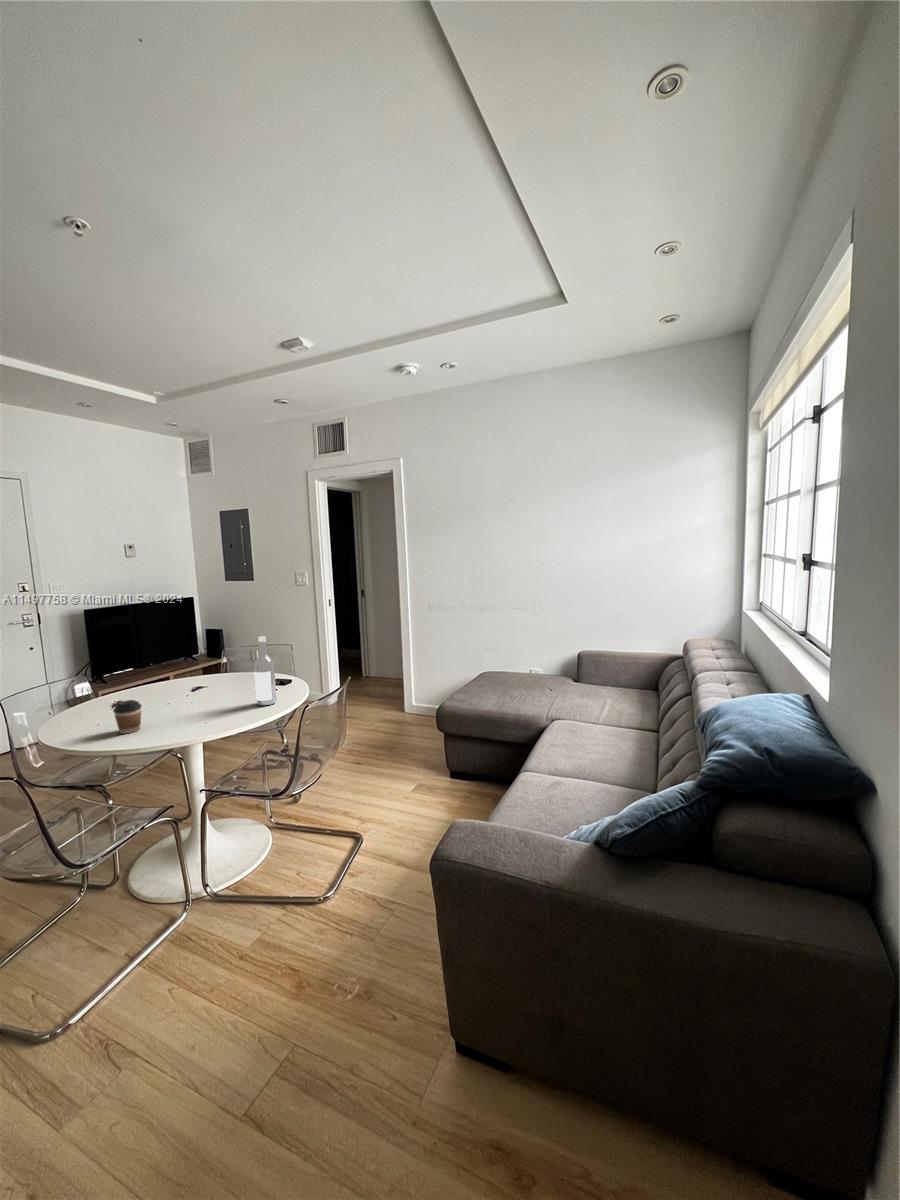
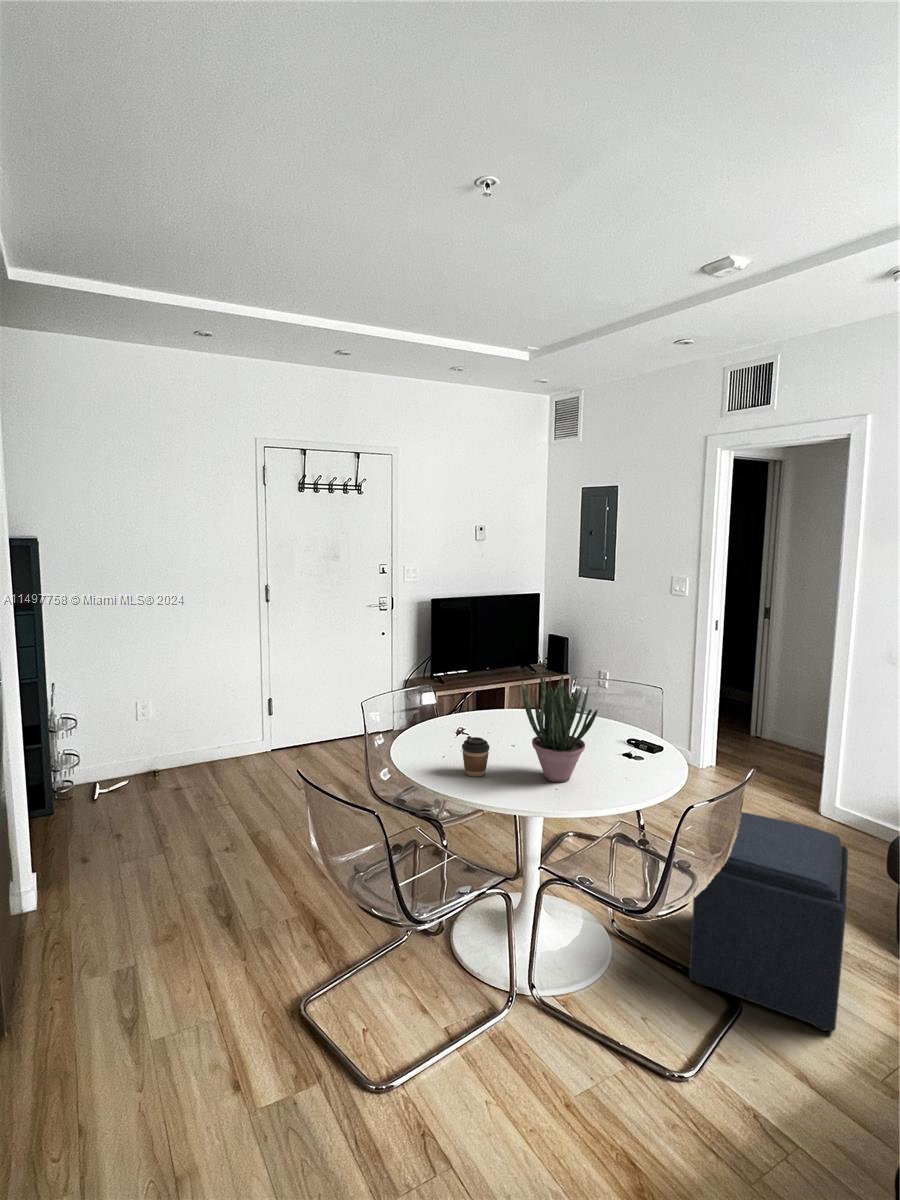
potted plant: none [165,634,234,720] -> present [522,673,598,782]
wine bottle: present [254,636,276,706] -> none [617,686,645,780]
ottoman: none [323,713,418,838] -> present [689,812,848,1031]

